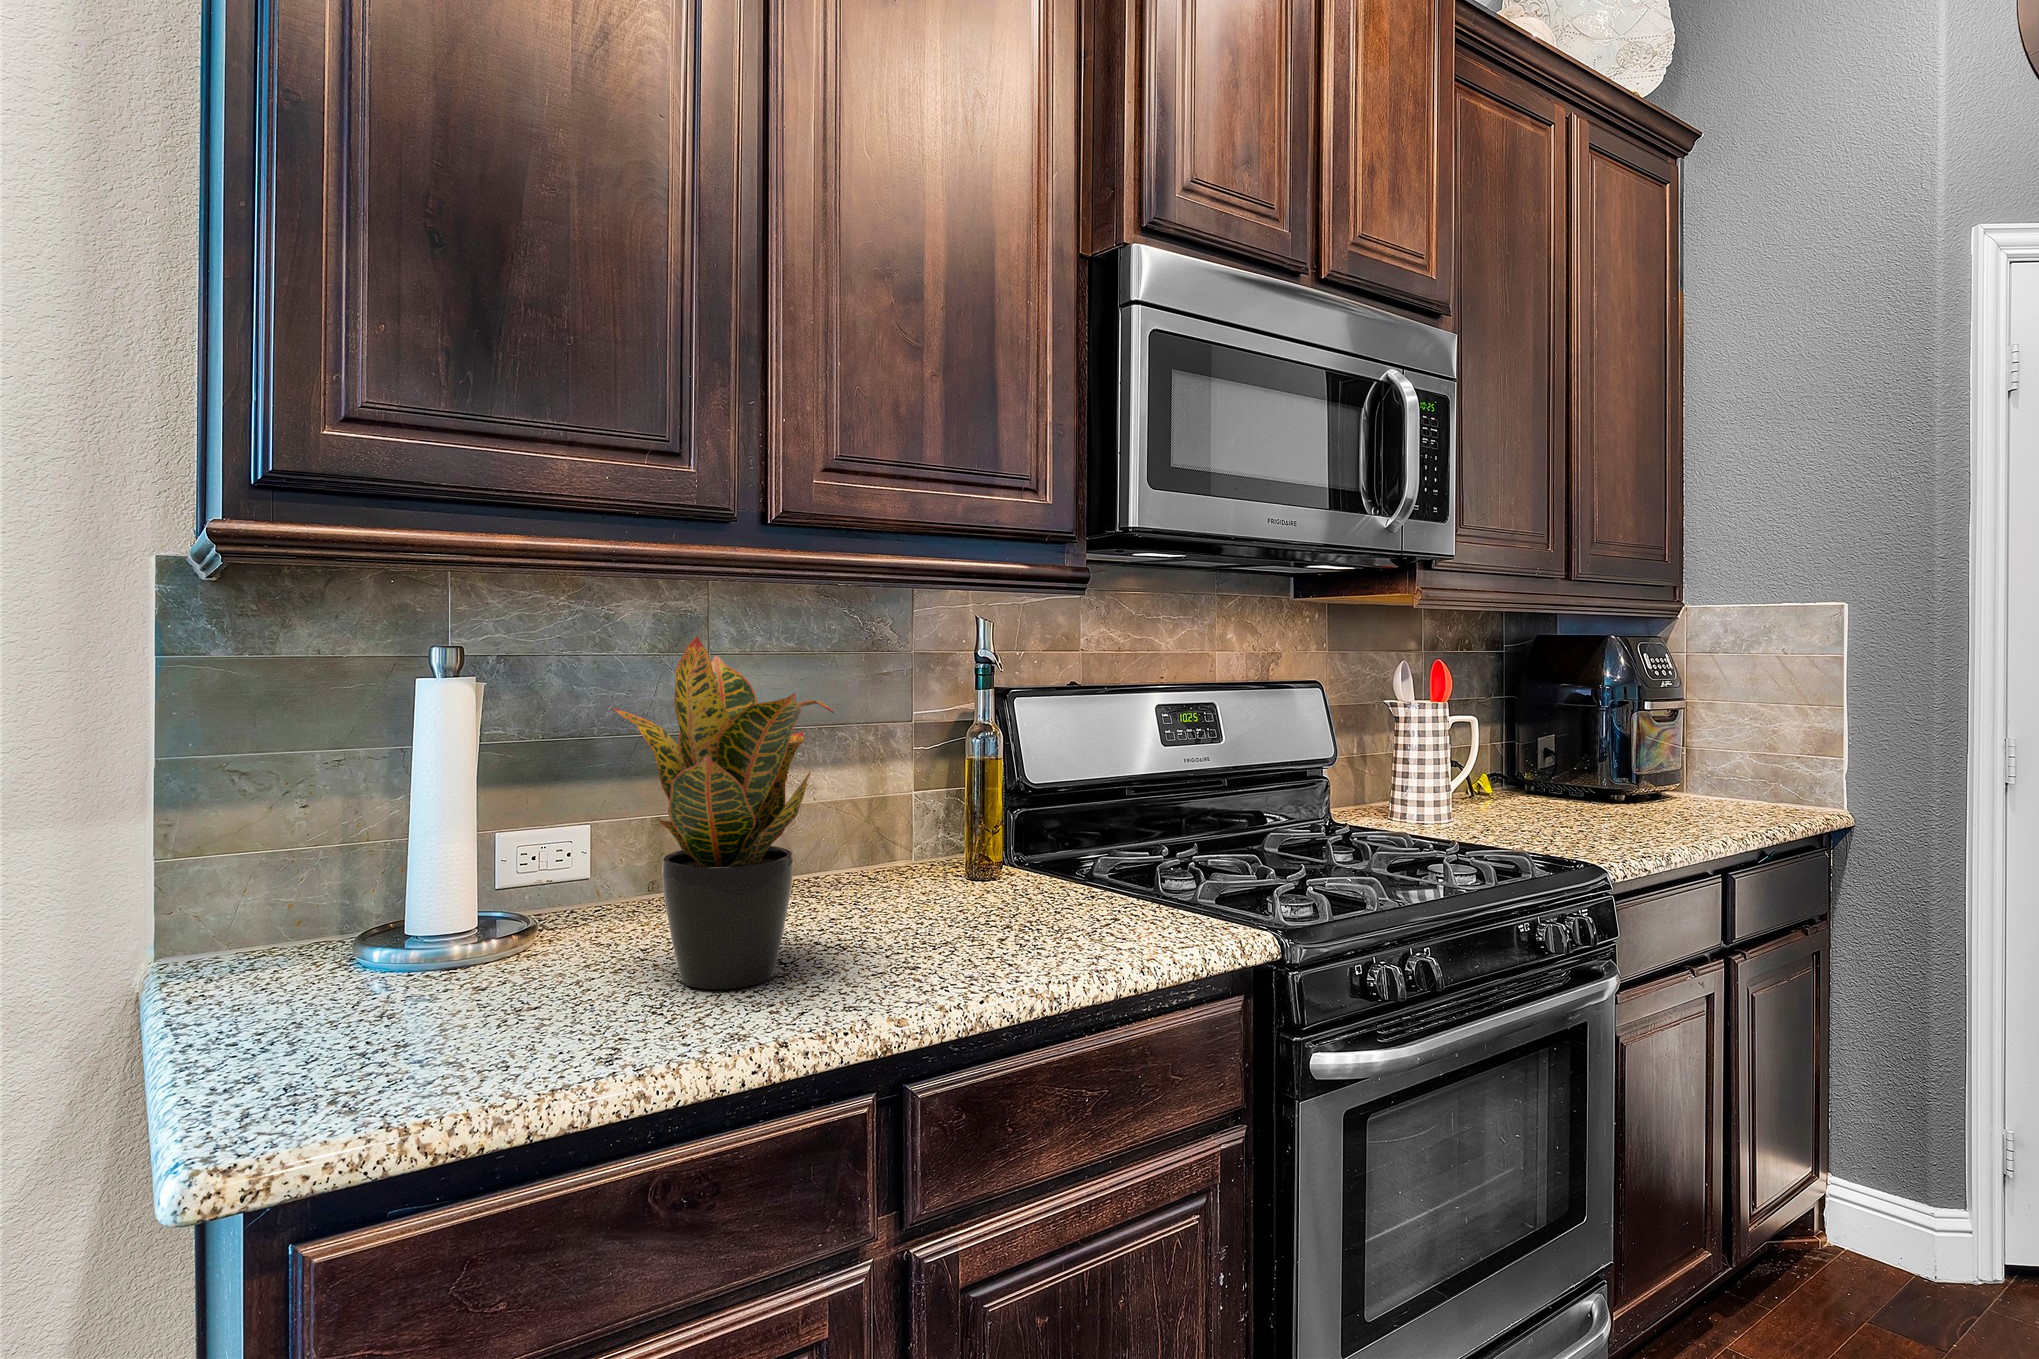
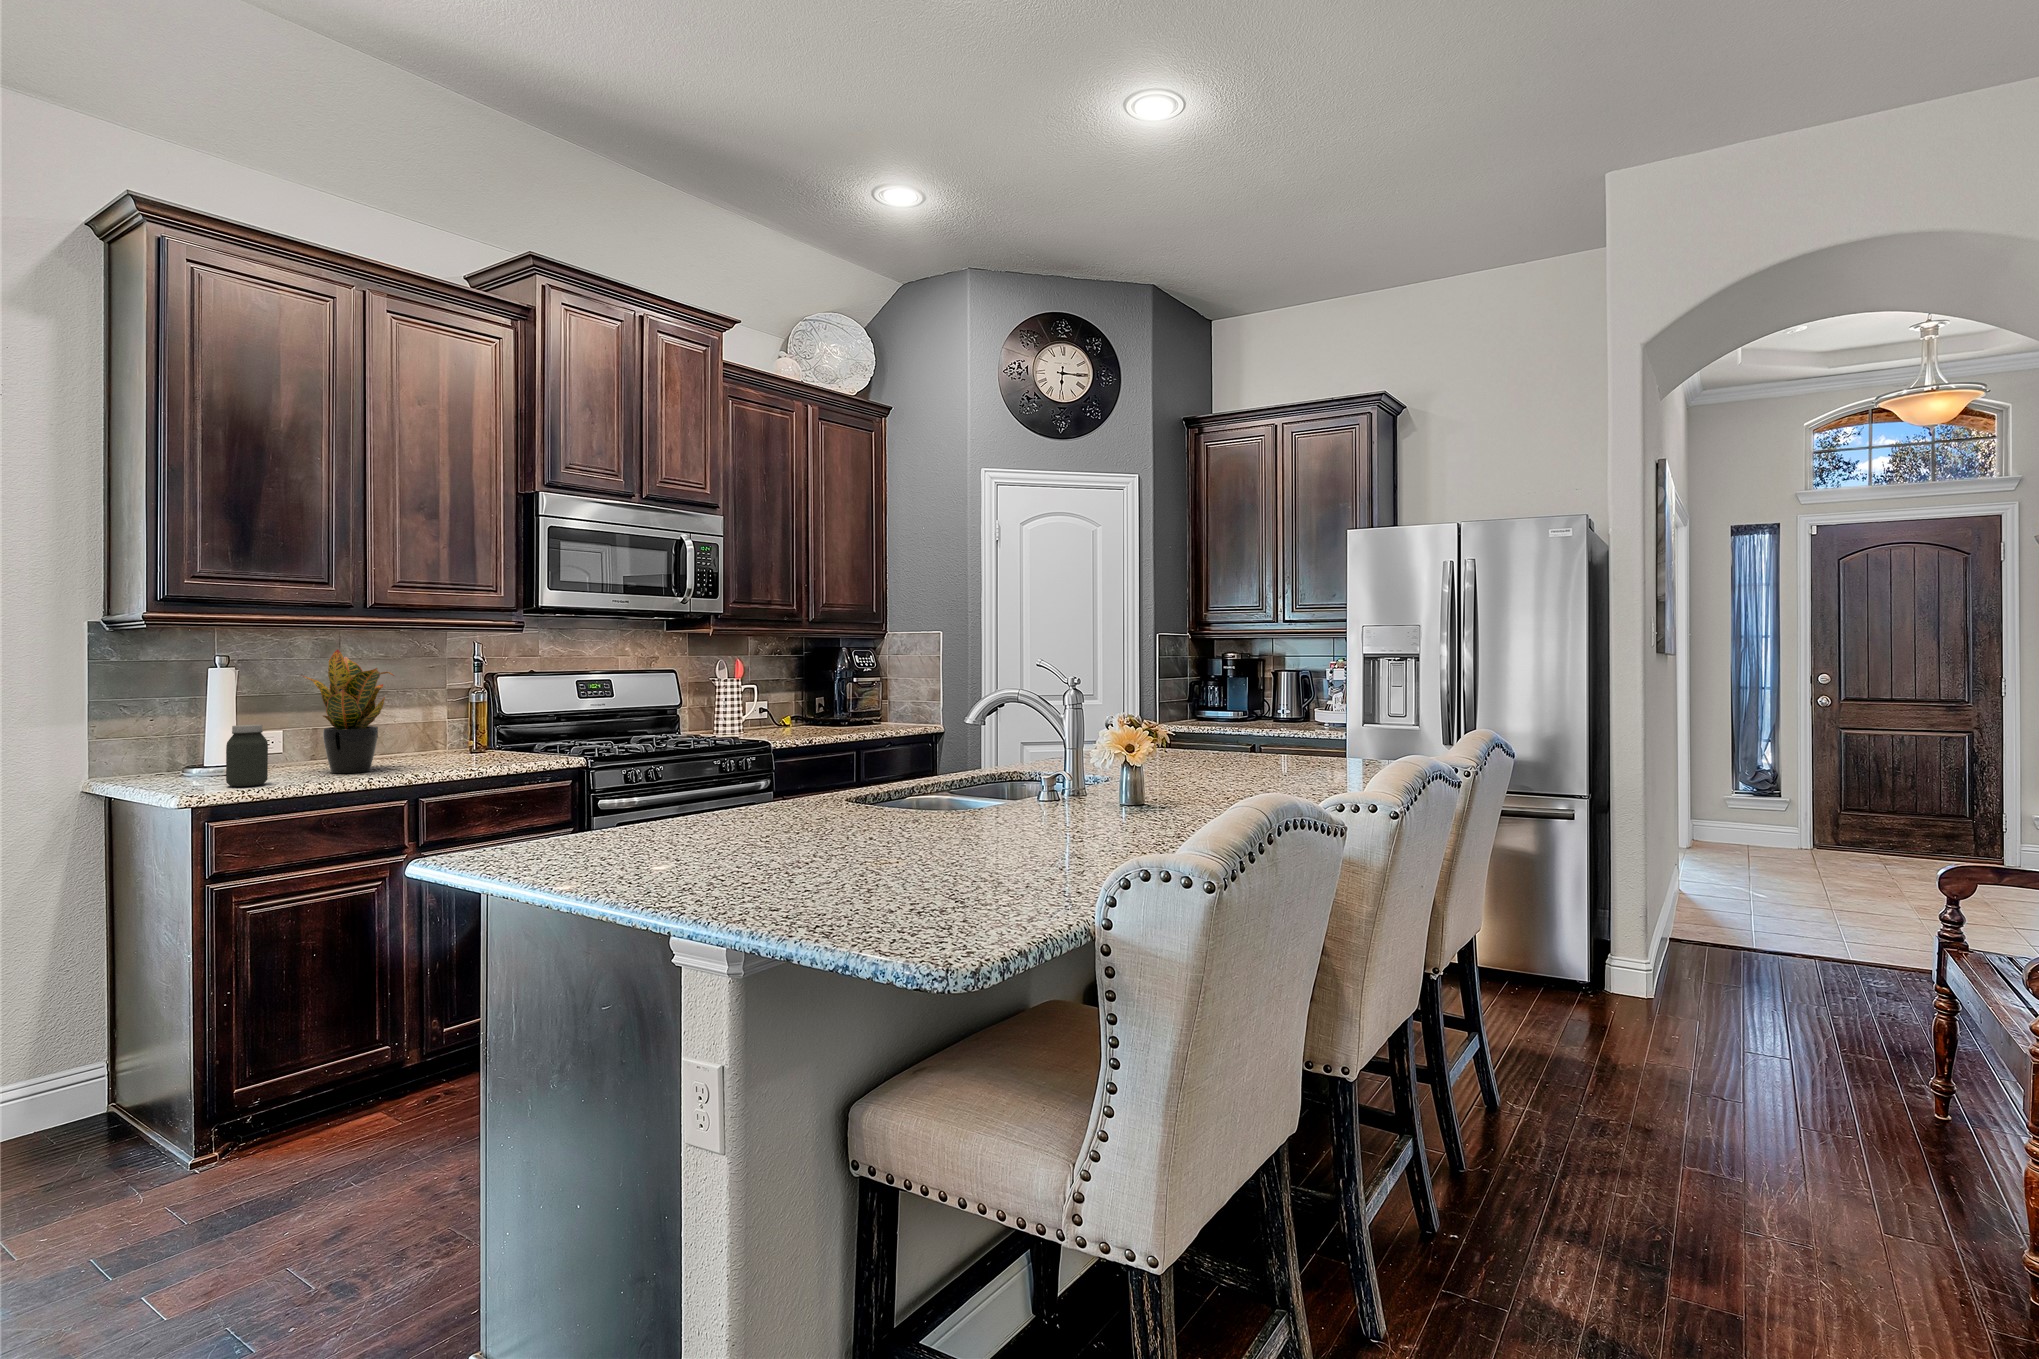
jar: none [397,866,510,1069] -> present [226,725,268,787]

